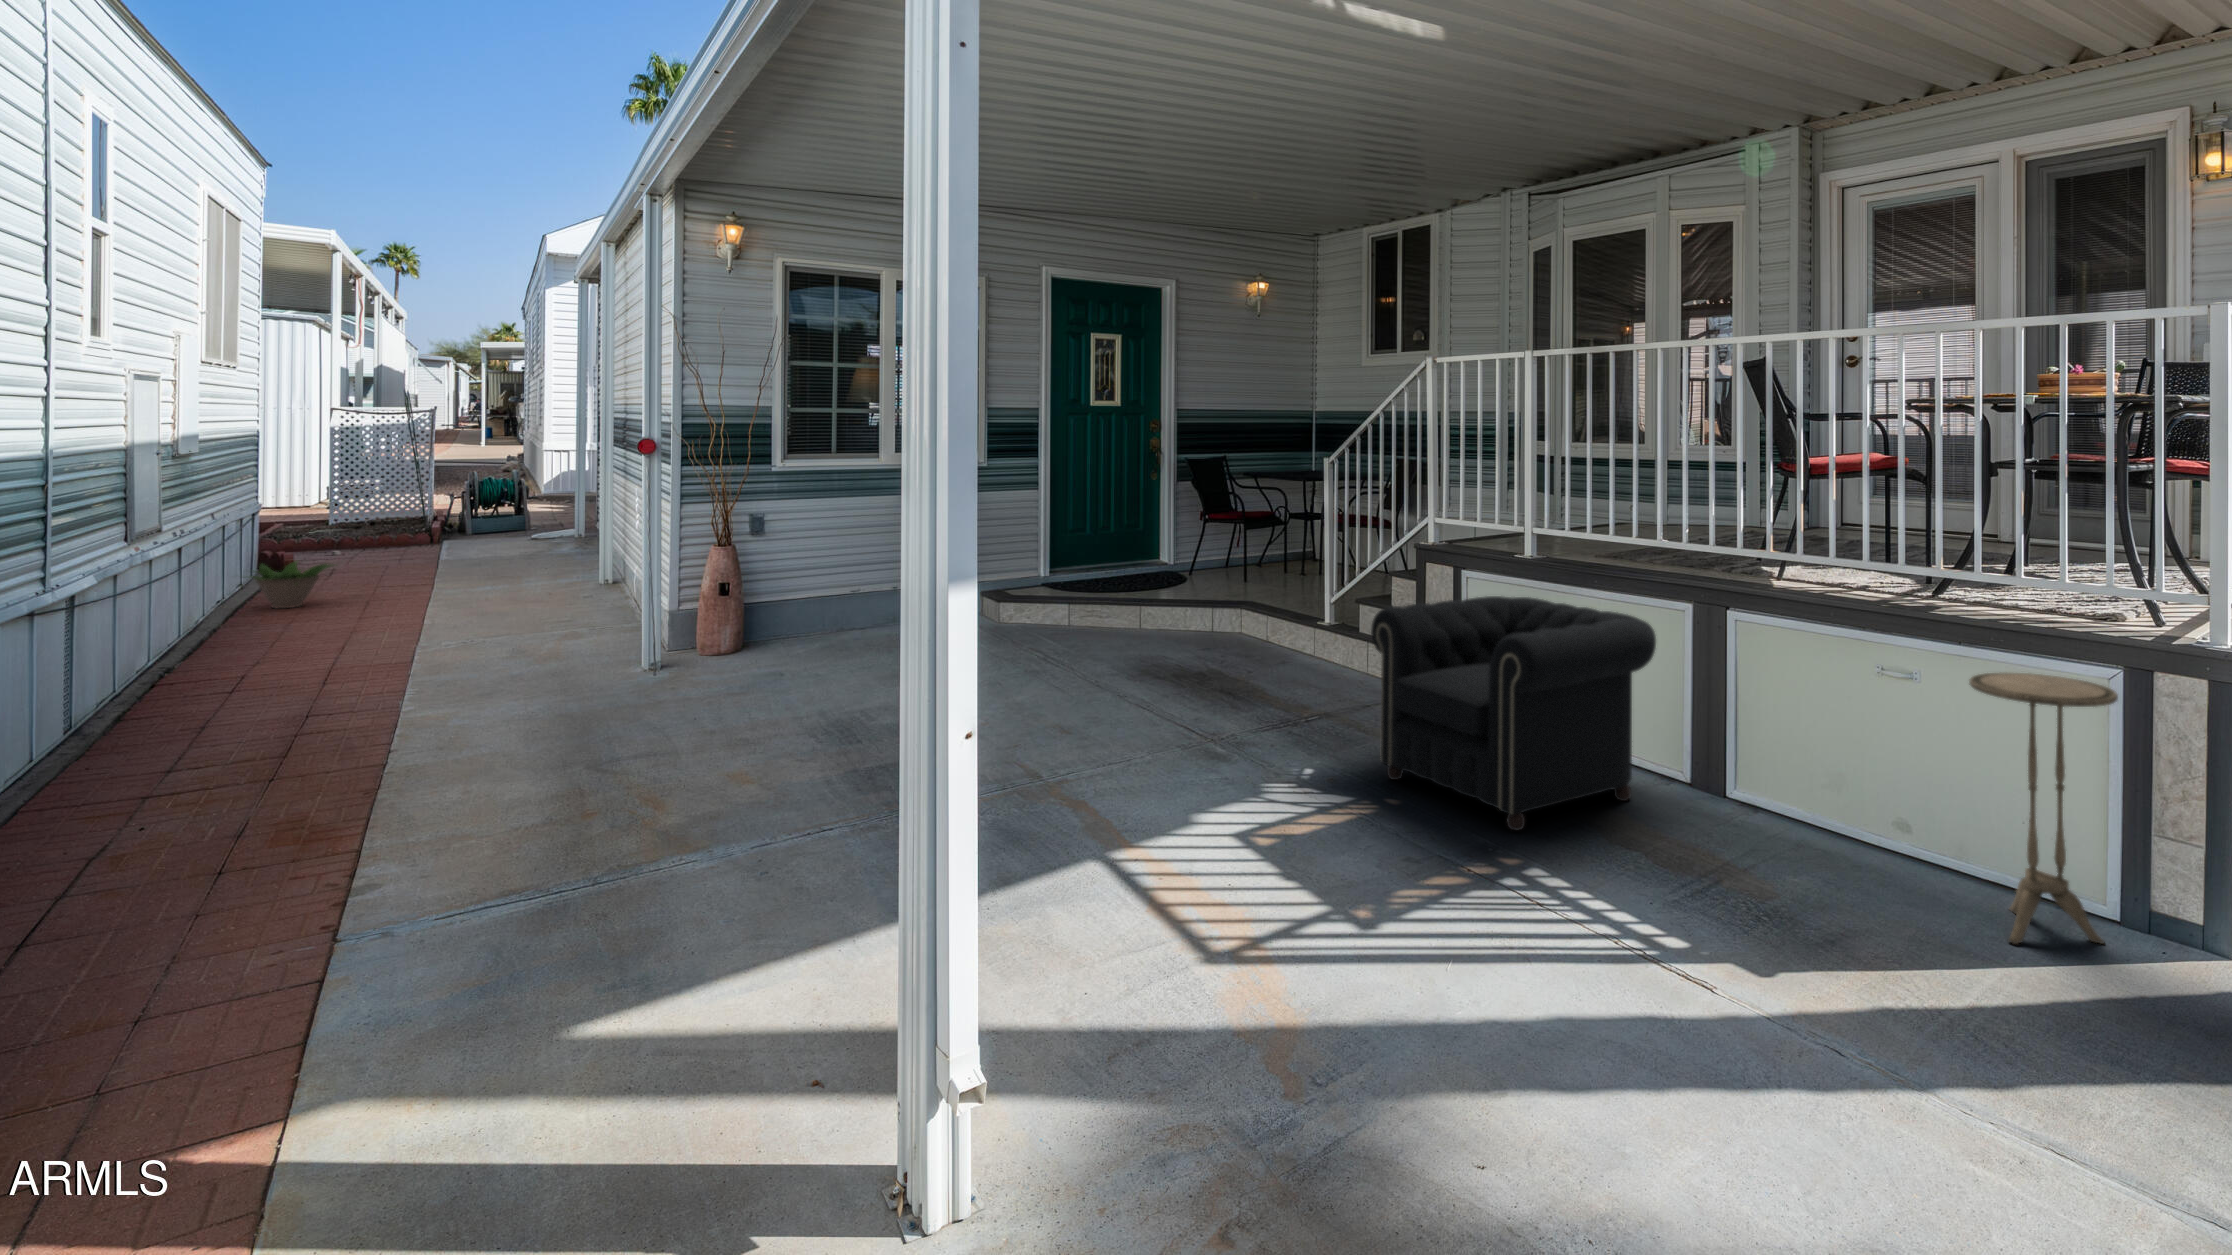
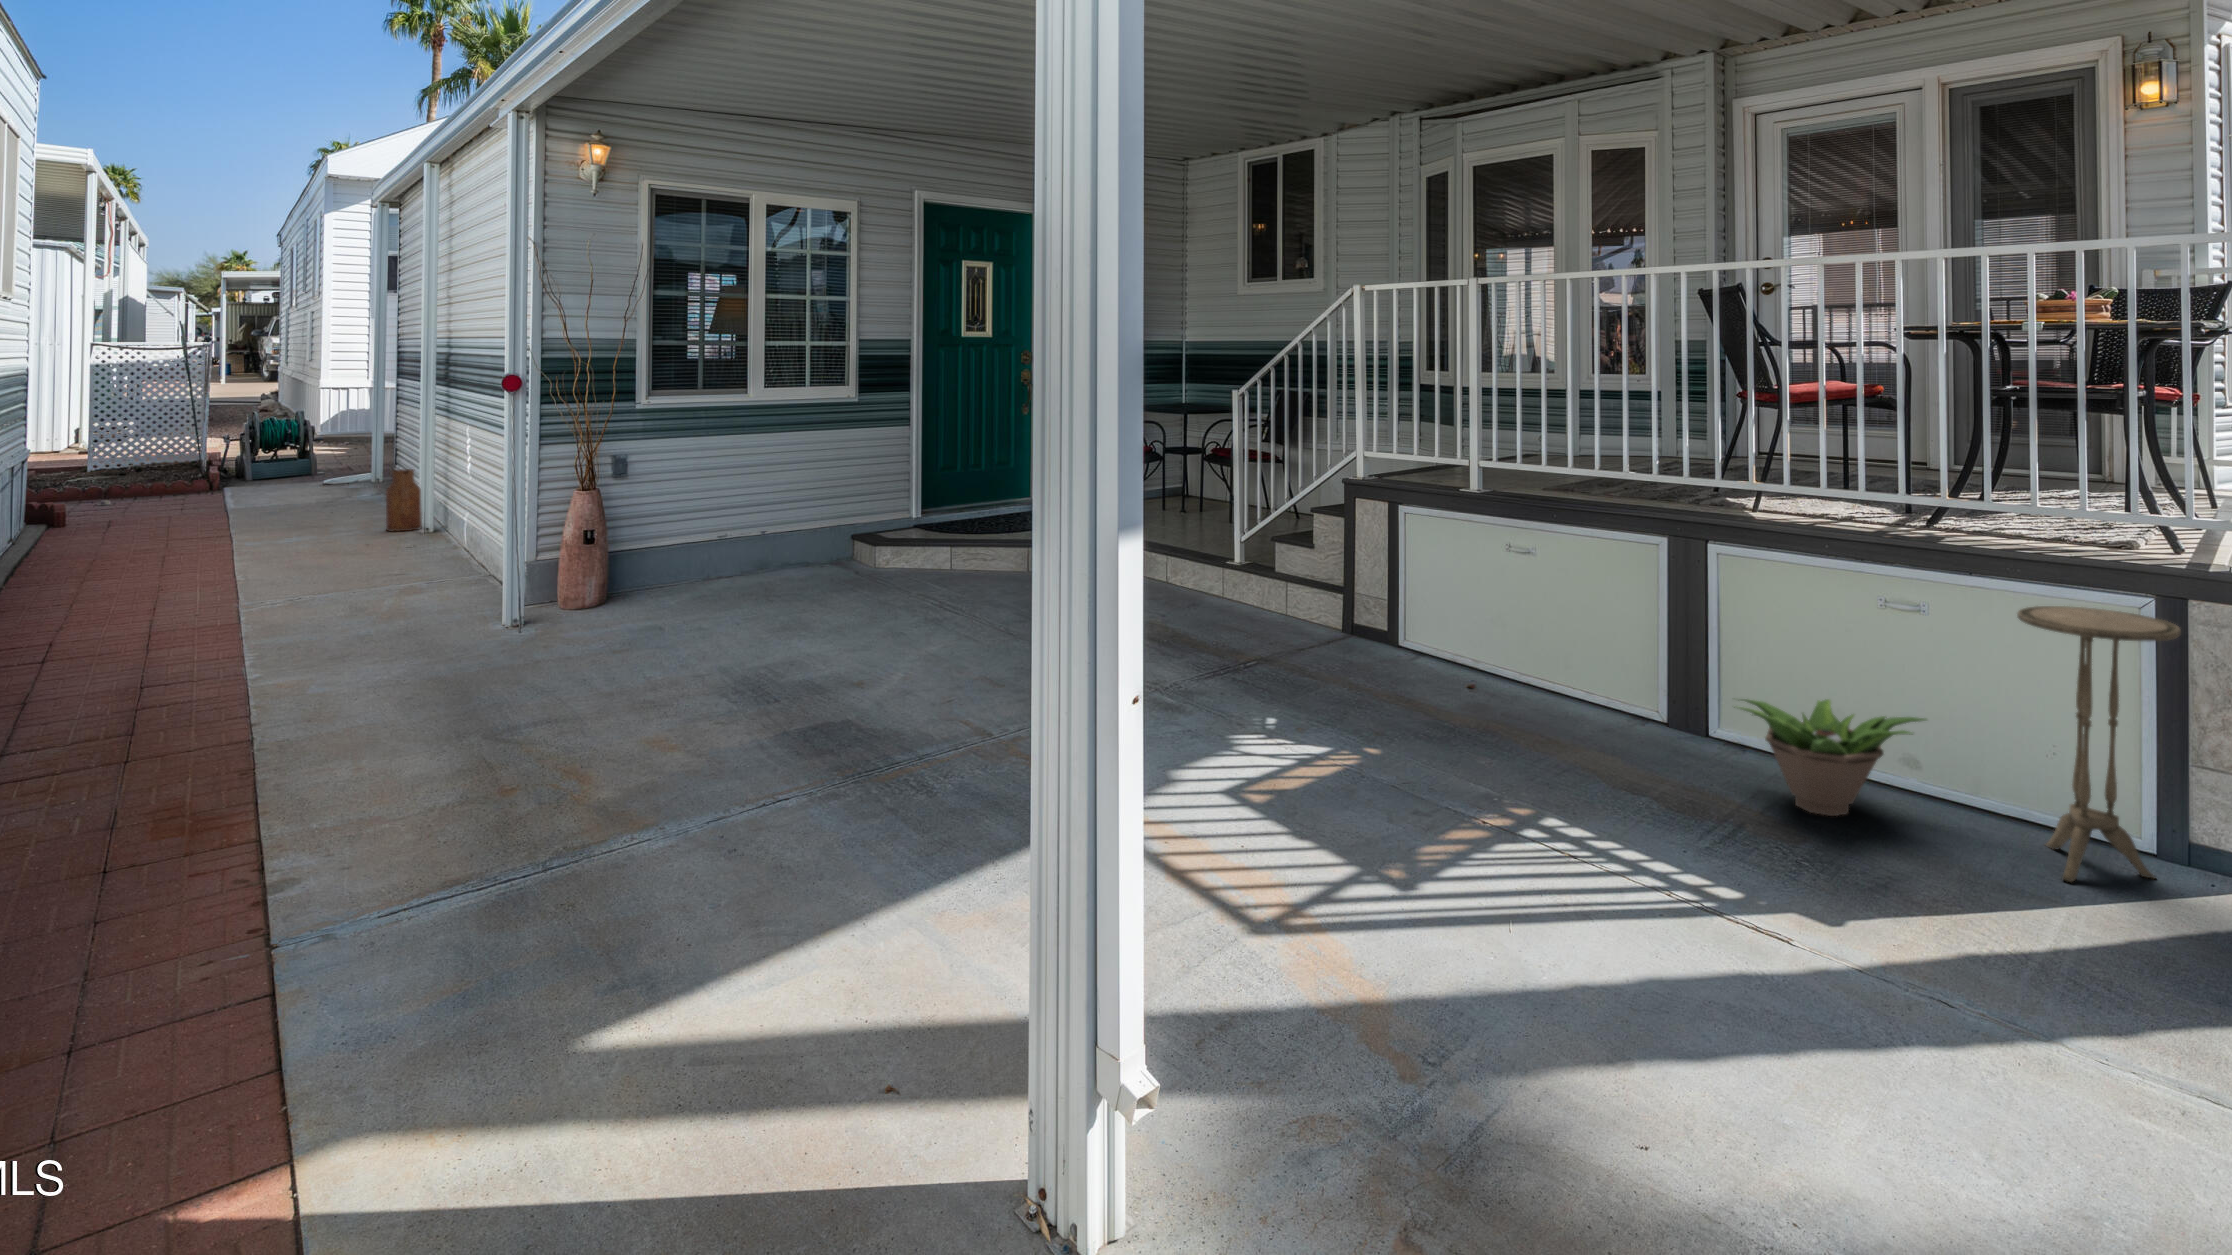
watering can: none [564,525,597,583] -> present [386,469,422,531]
decorative plant: present [253,561,332,608] -> present [1740,699,1926,816]
armchair: present [1371,596,1656,830] -> none [1339,534,1644,777]

